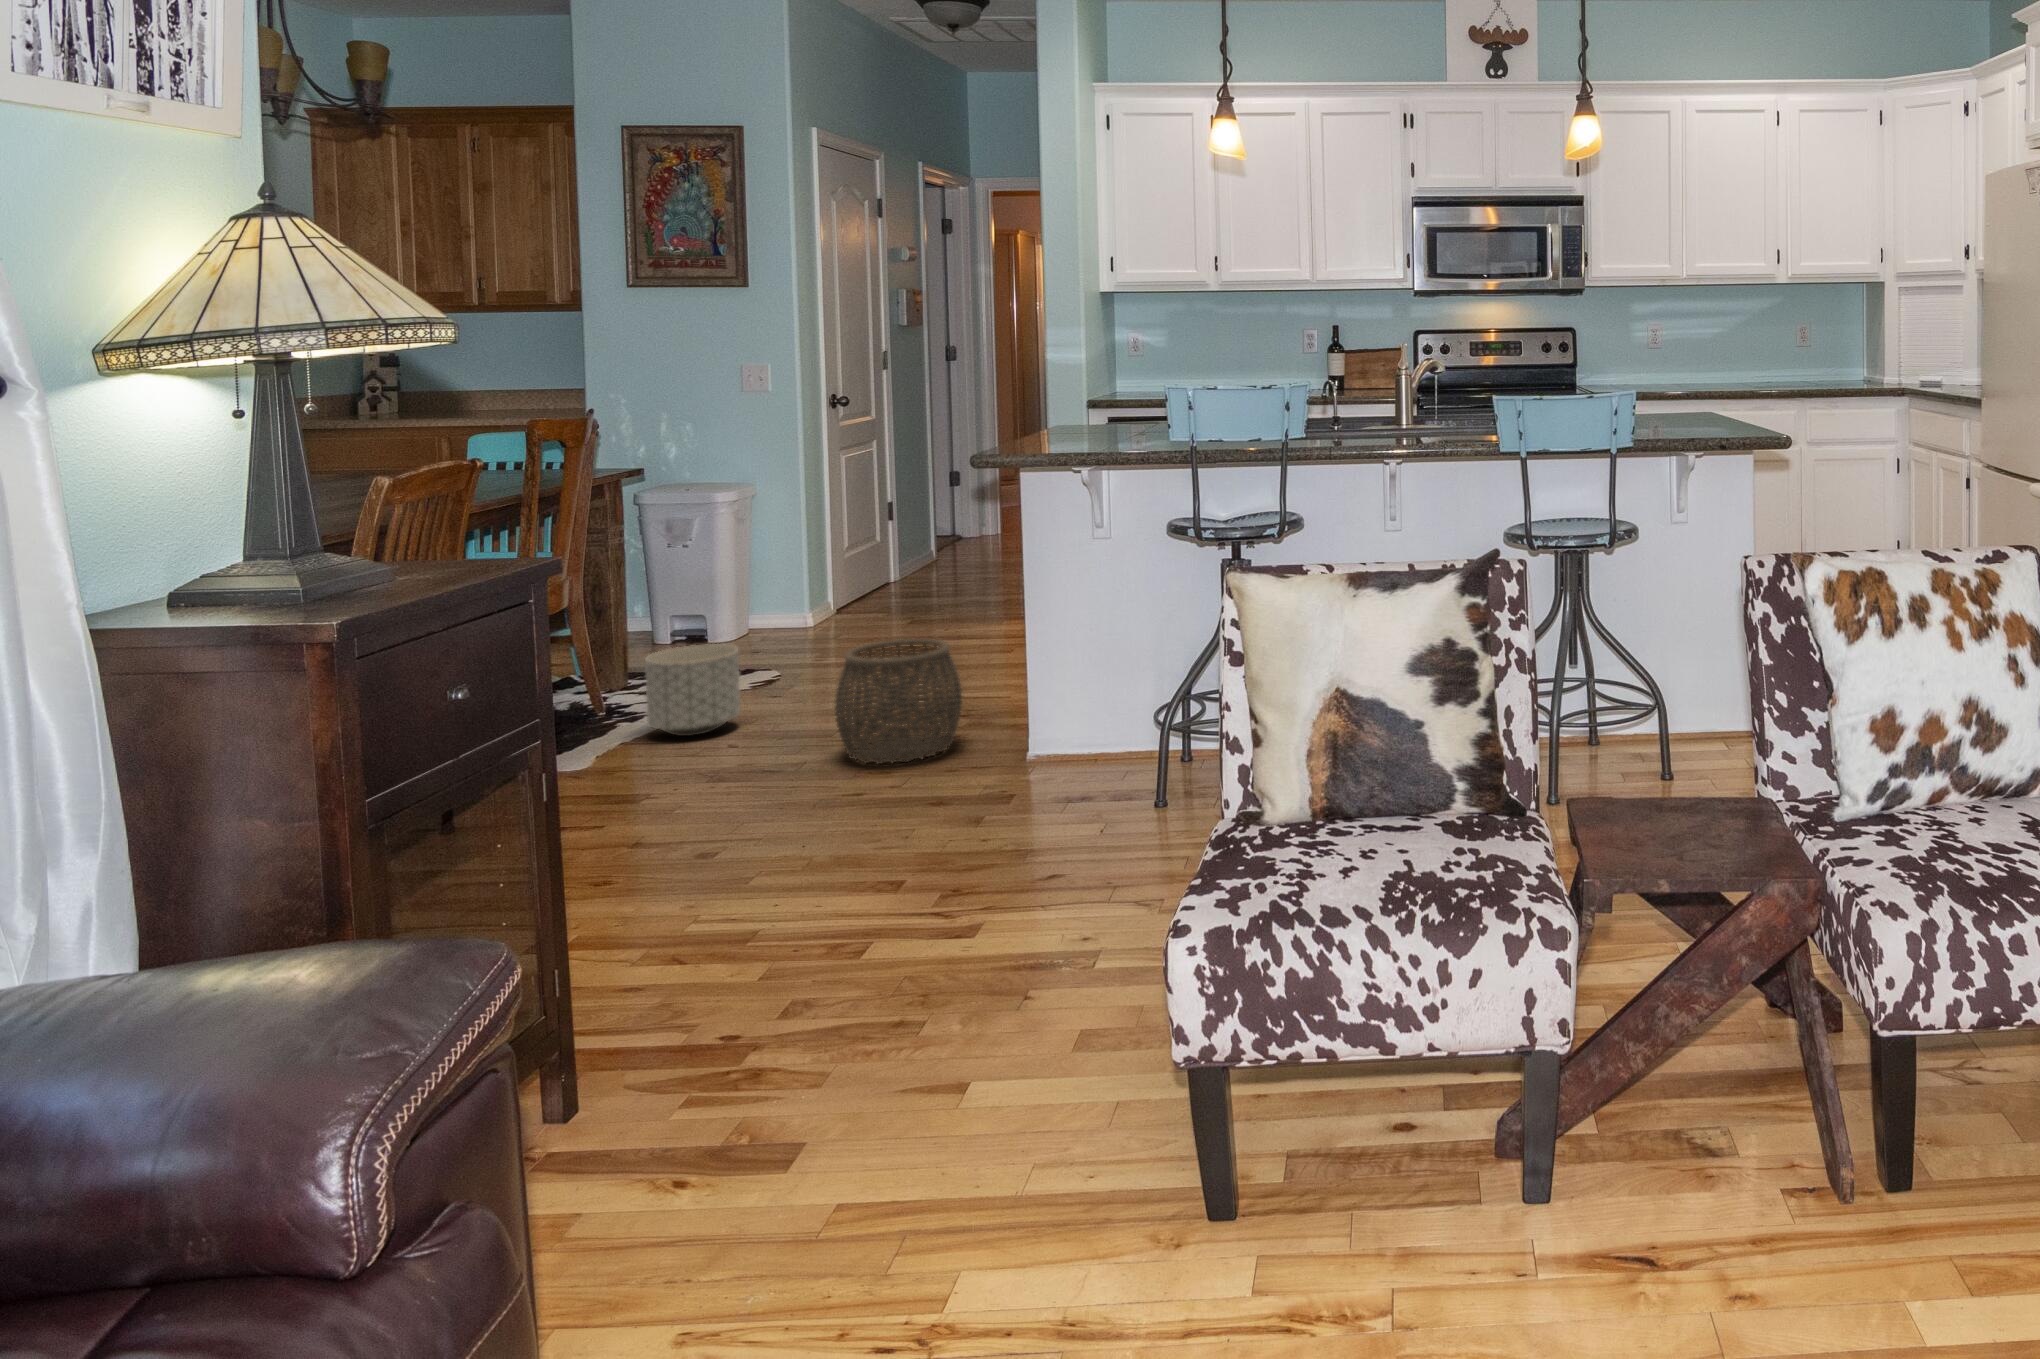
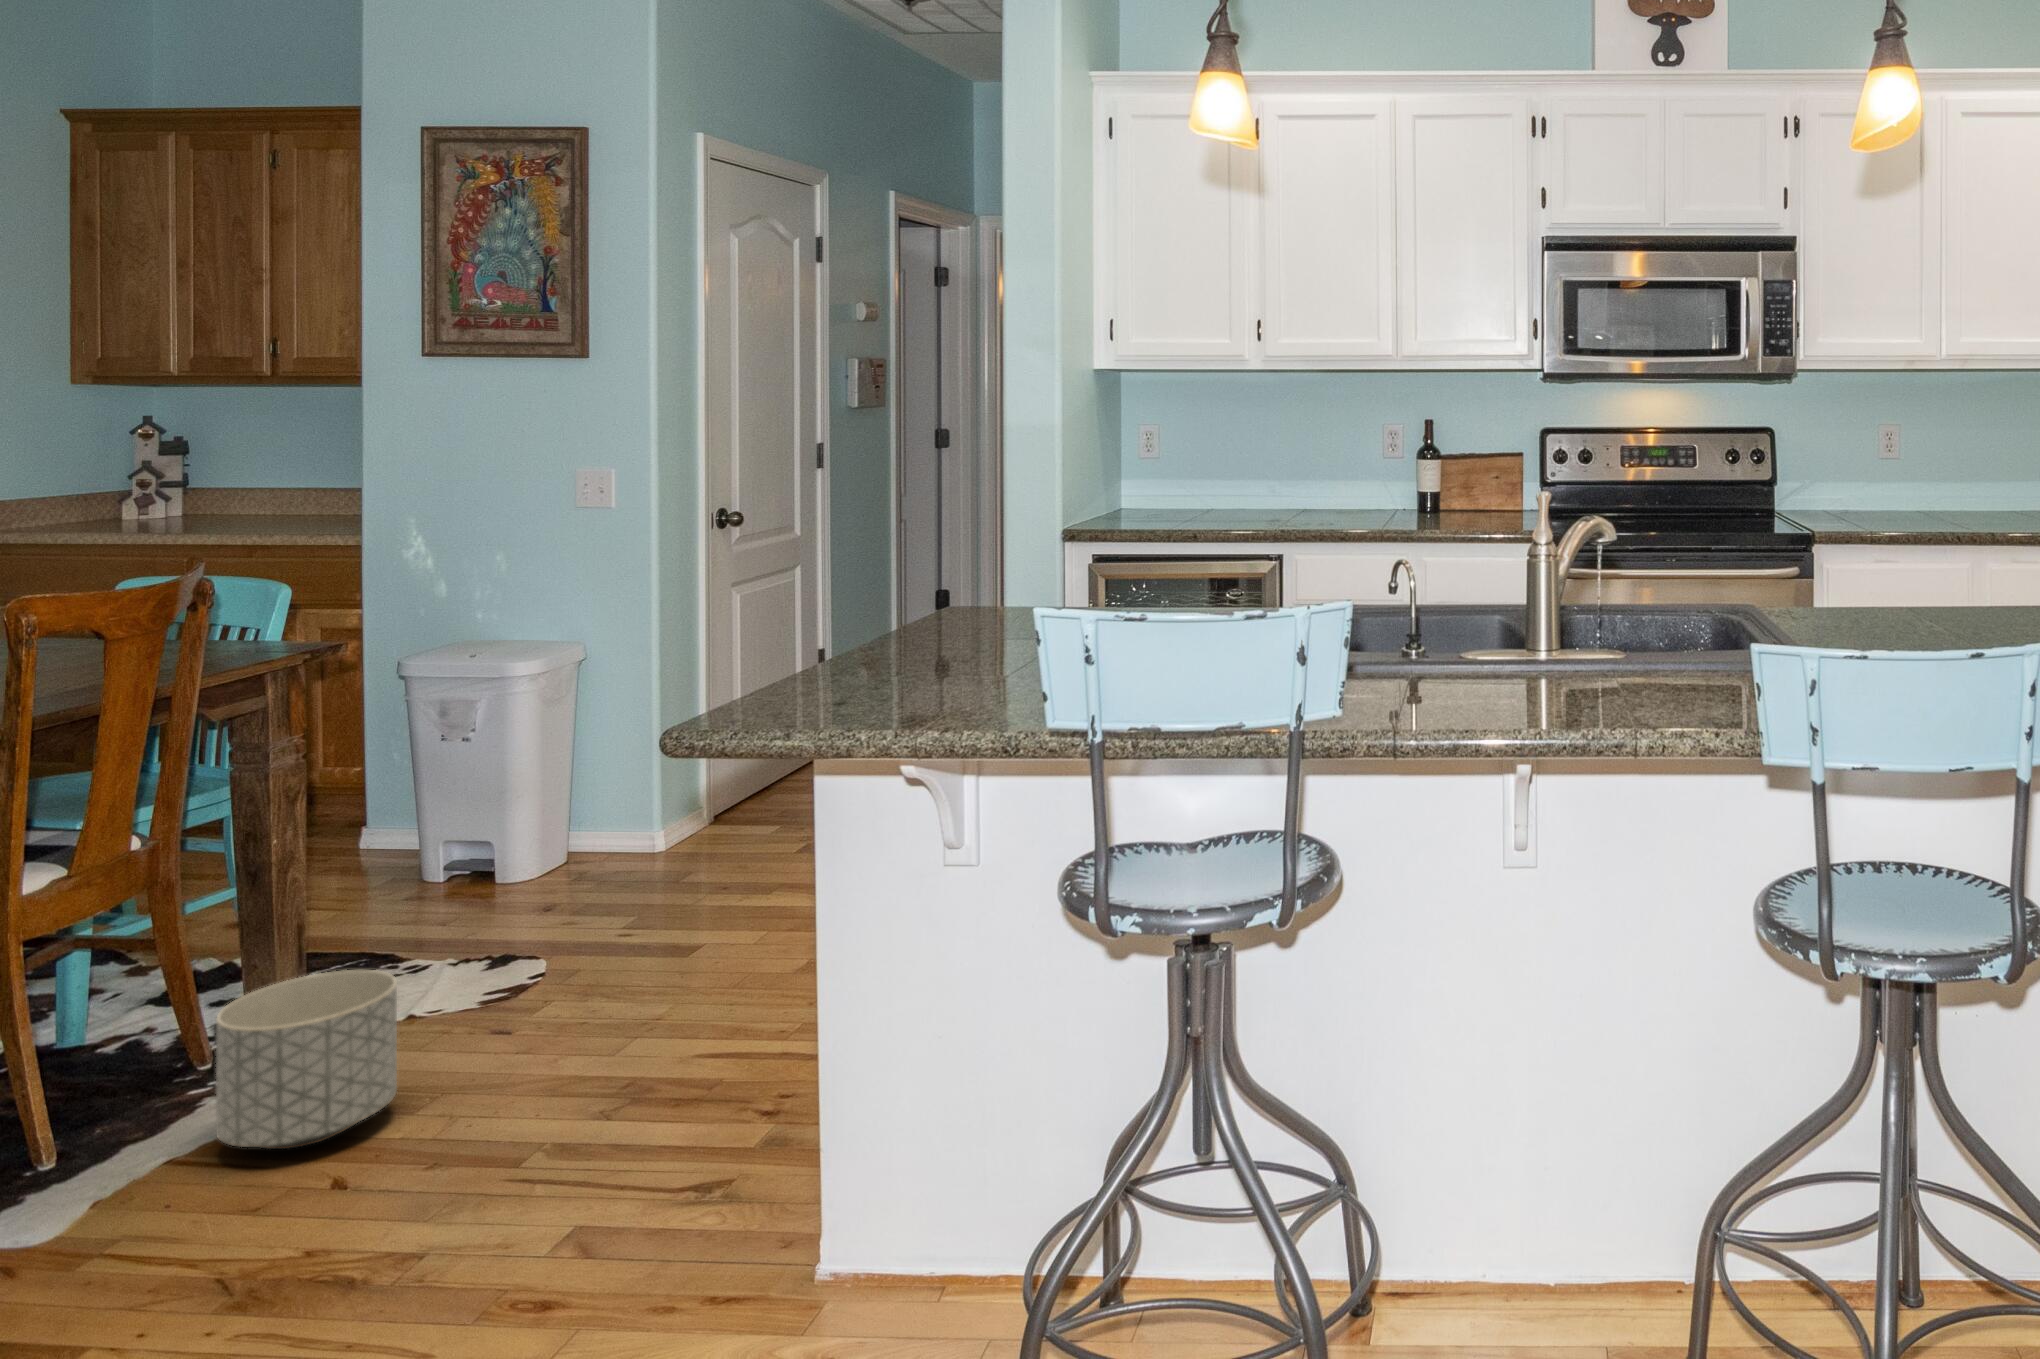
woven basket: present [834,638,963,764] -> none [477,1000,735,1275]

